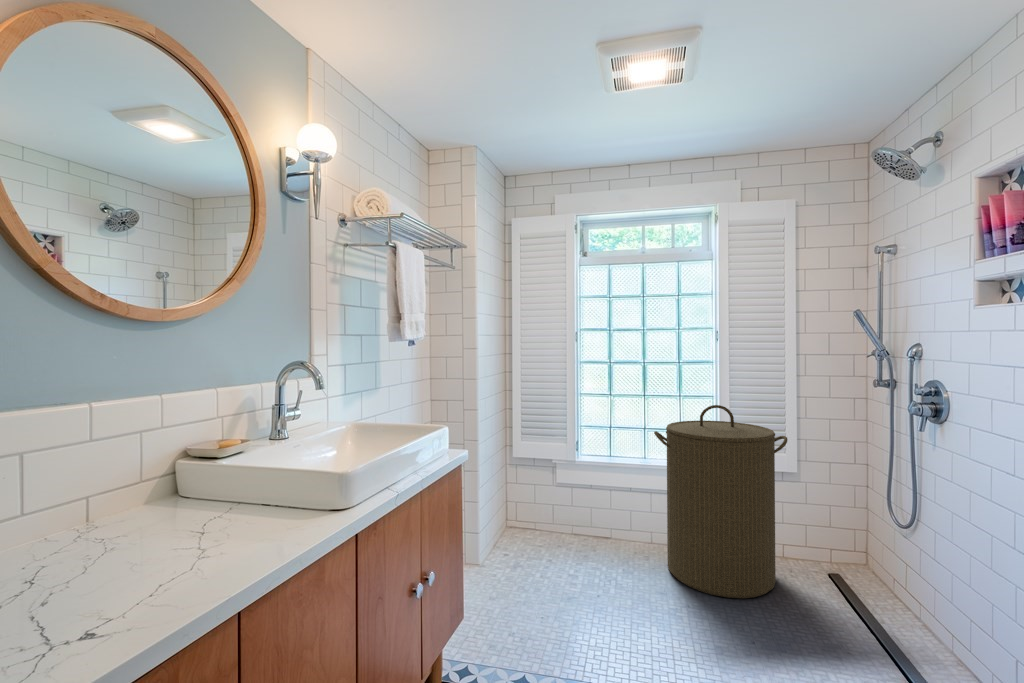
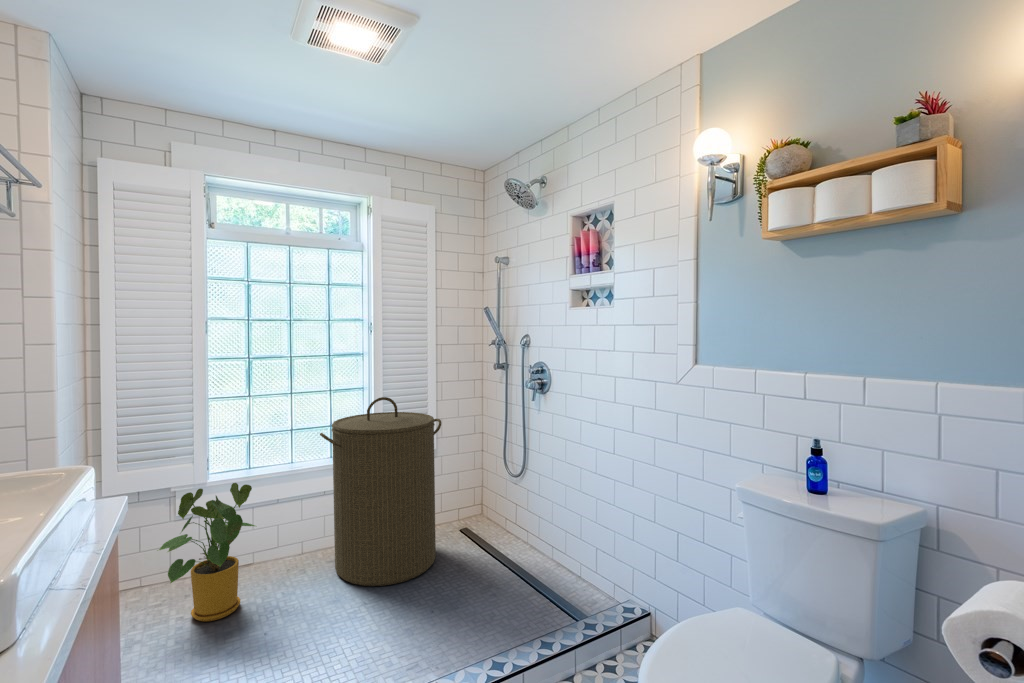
house plant: none [529,460,603,565] -> present [157,483,255,621]

